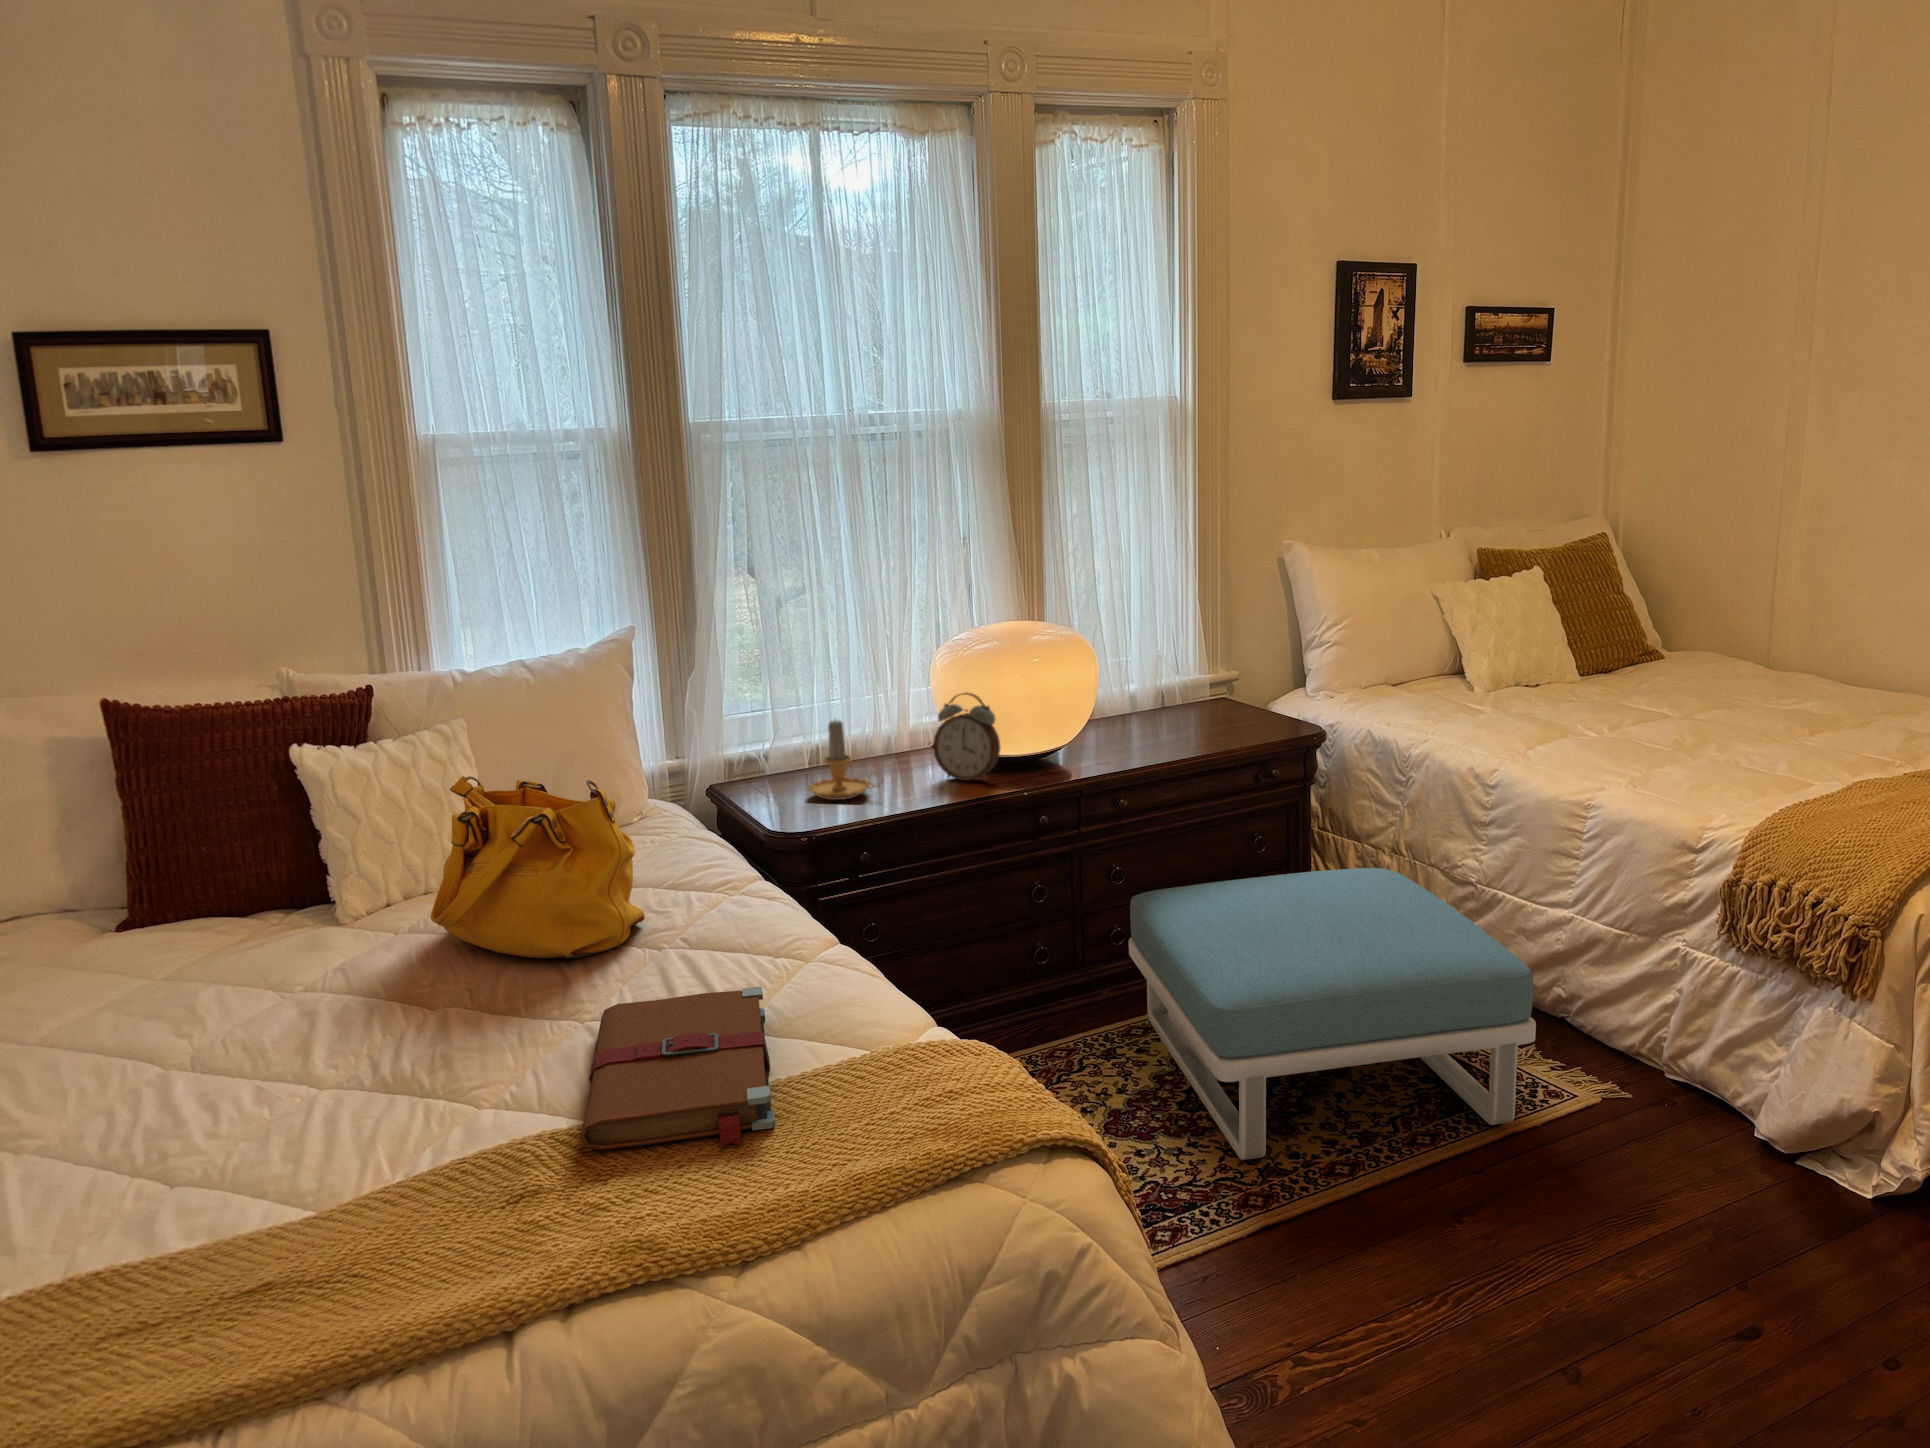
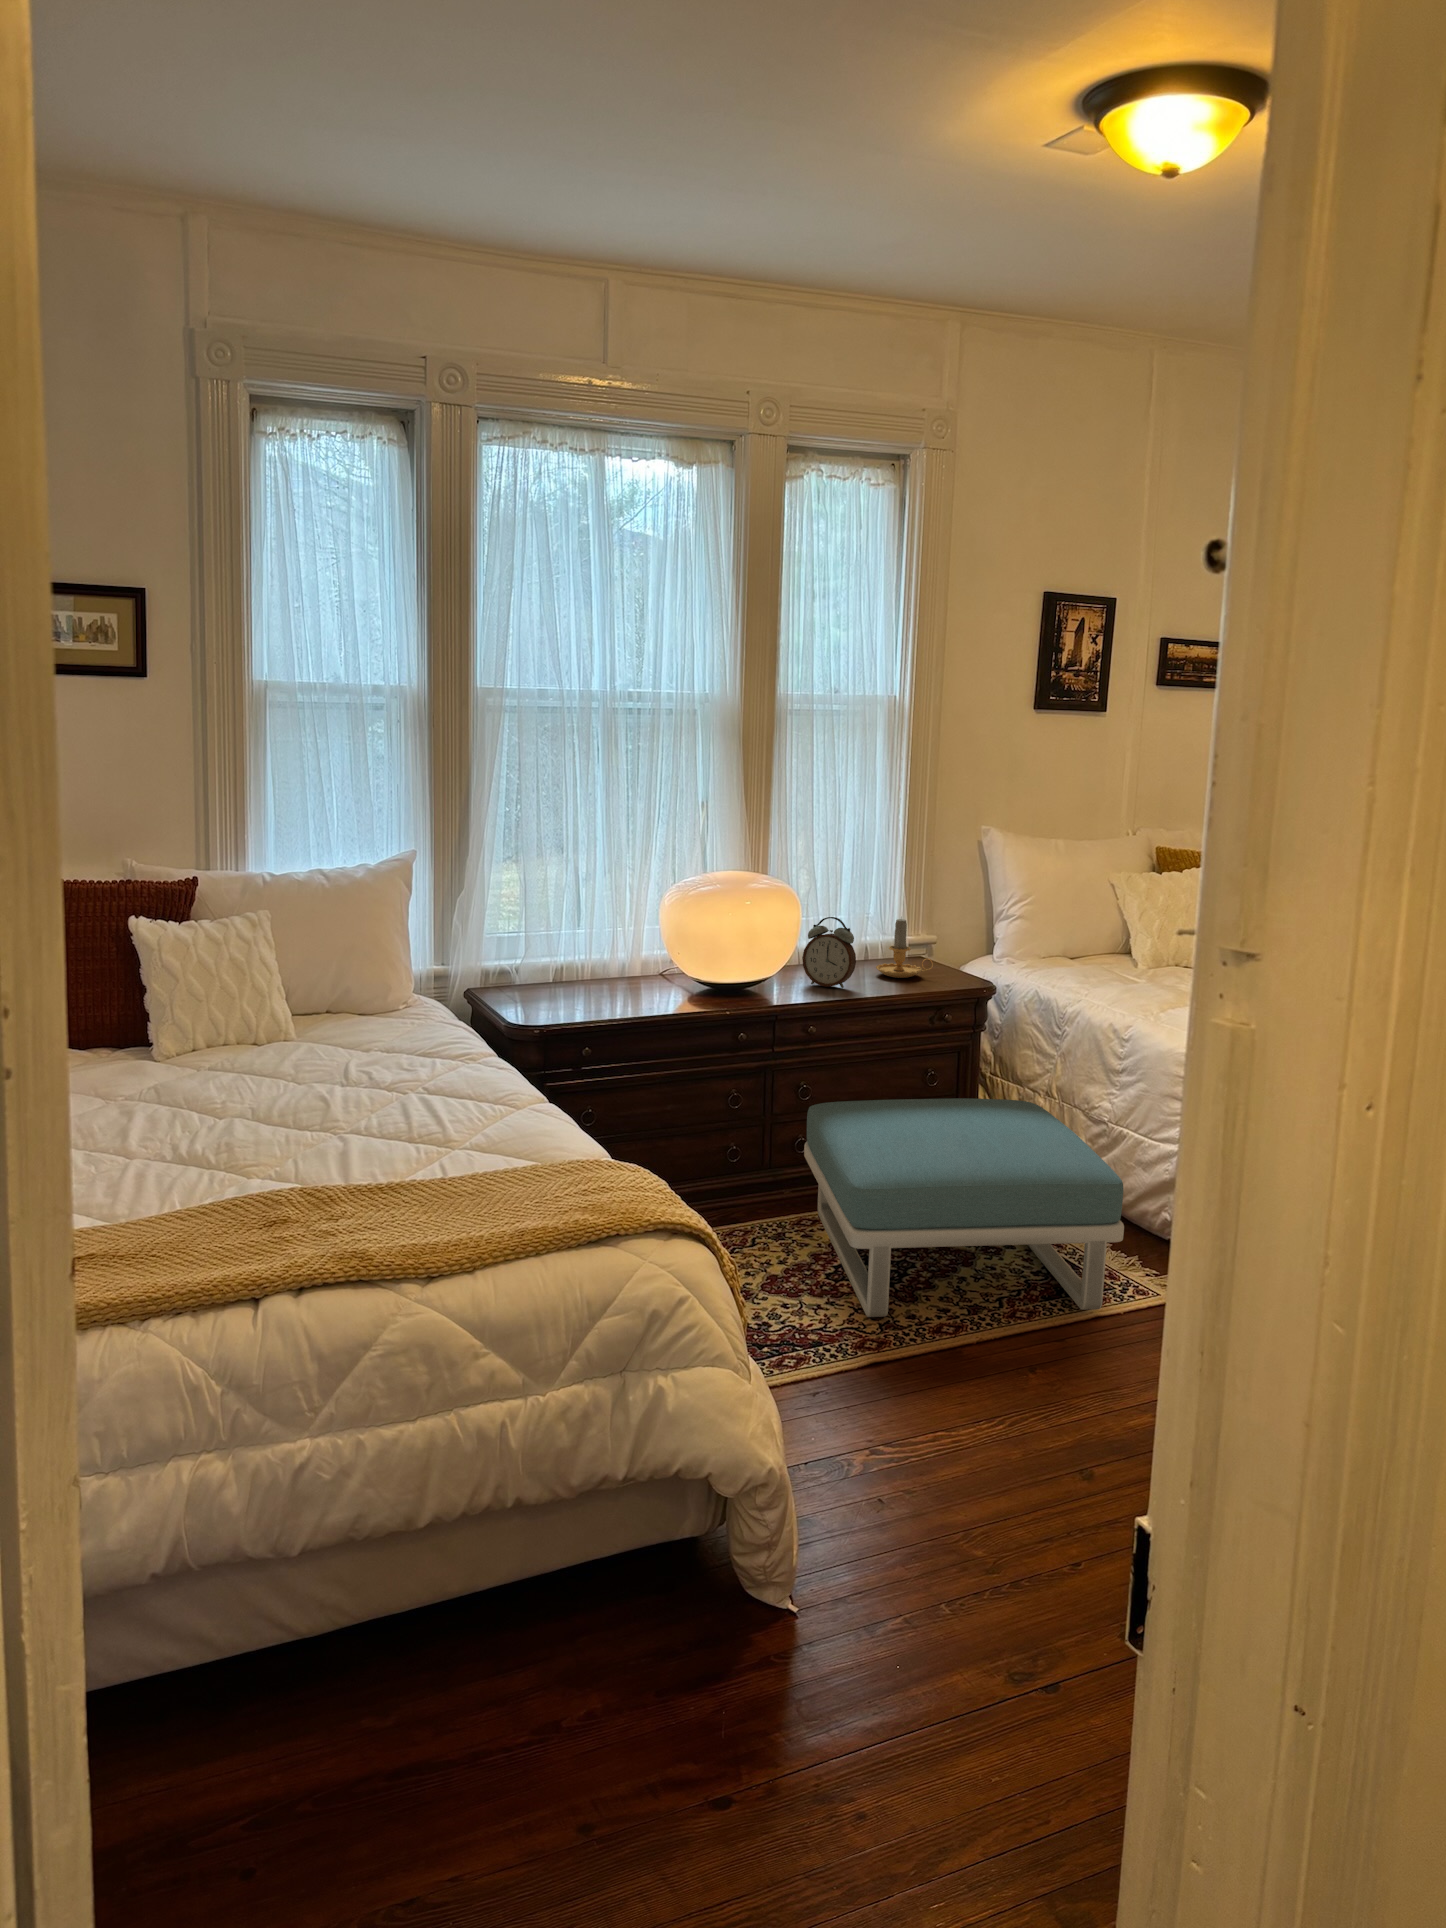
alarm clock: present [933,693,1000,781] -> present [802,917,856,988]
candle: present [808,720,876,800] -> present [876,919,933,978]
handbag: present [431,776,645,958] -> none [229,944,396,1089]
book: present [581,986,775,1150] -> none [322,1112,476,1208]

